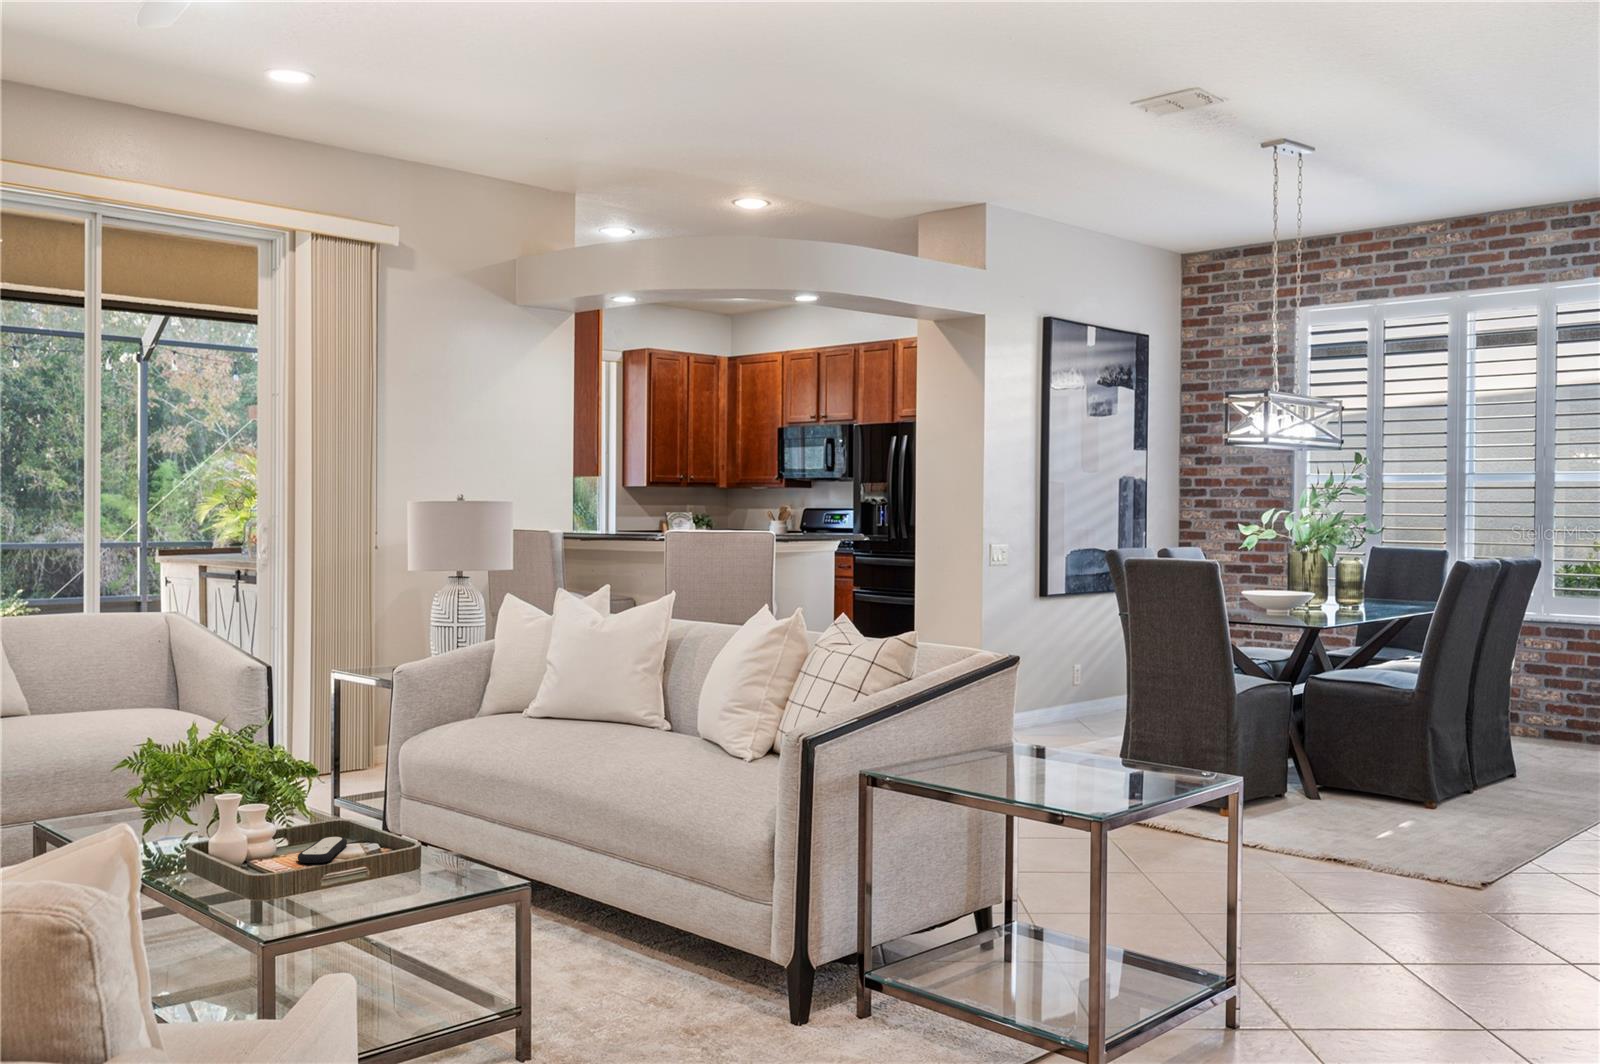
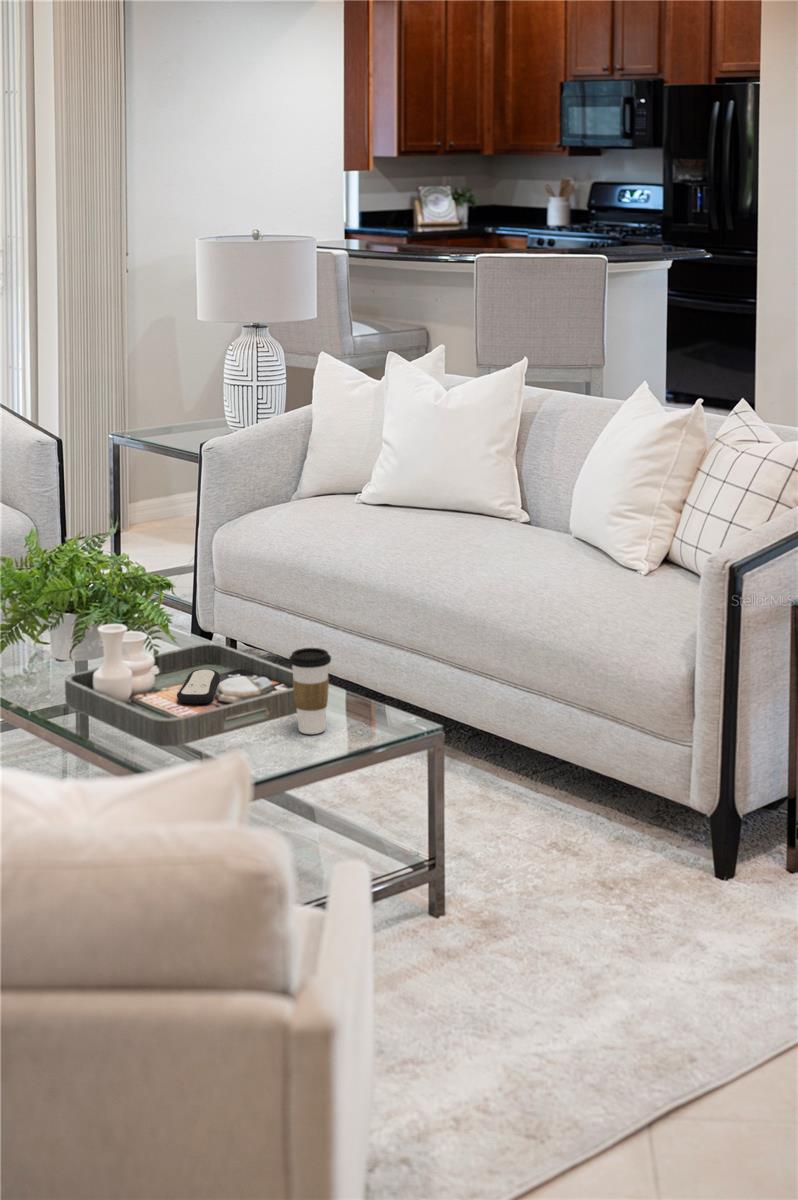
coffee cup: none [392,805,431,885] -> present [289,648,331,734]

